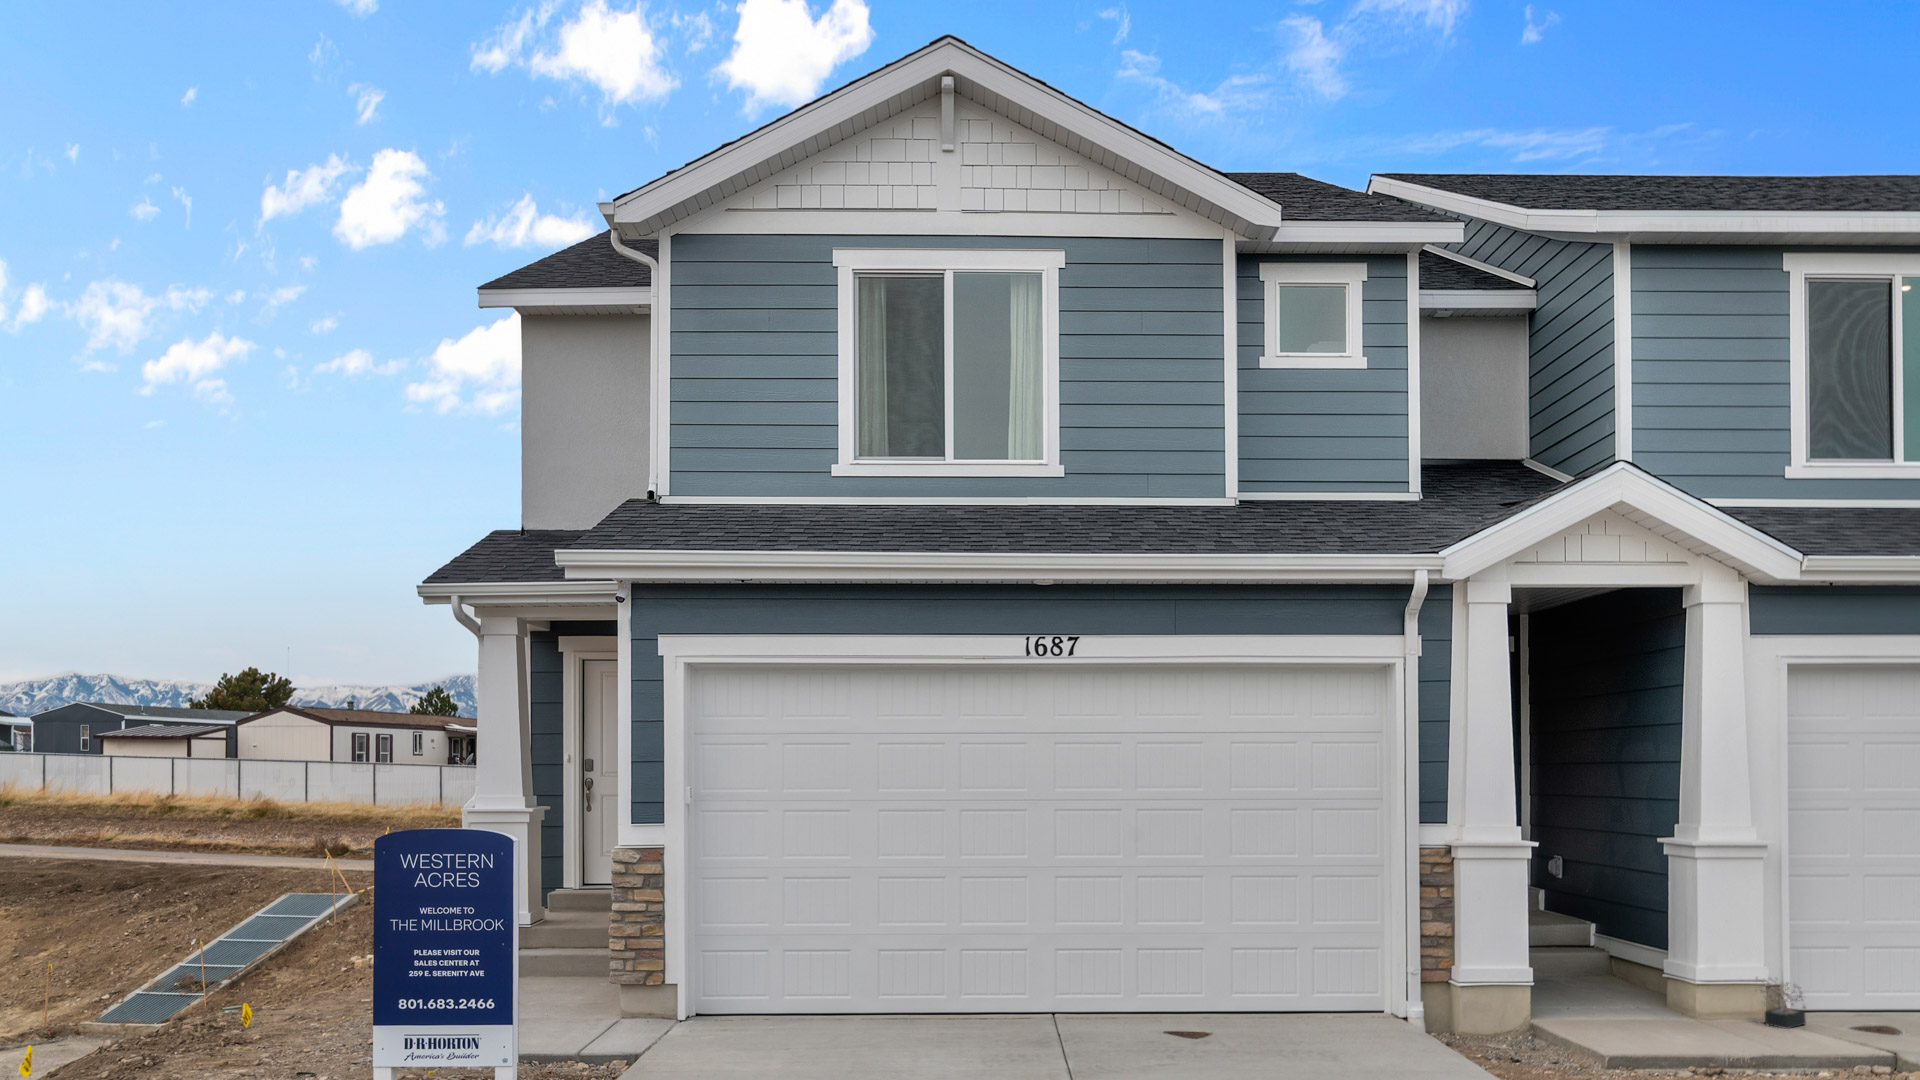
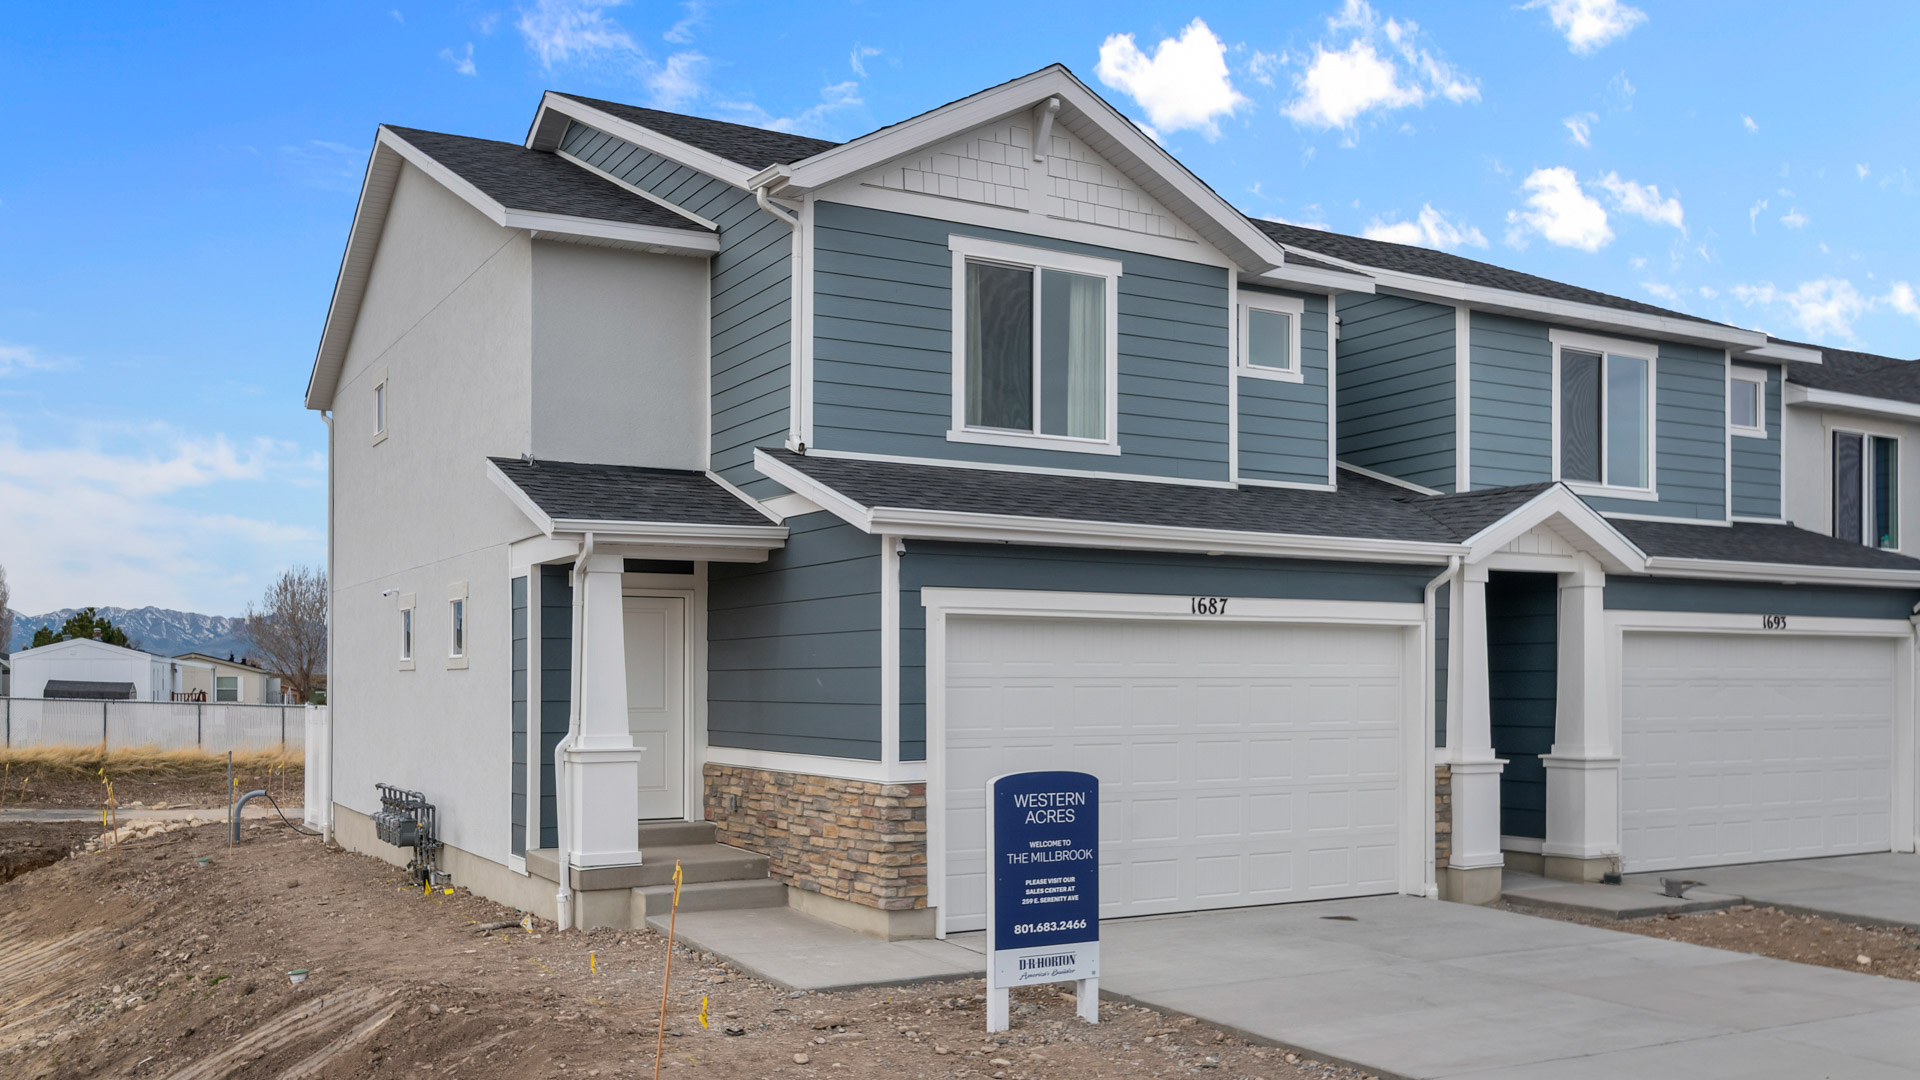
watering can: none [1815,1021,1850,1053] -> present [1660,877,1698,897]

